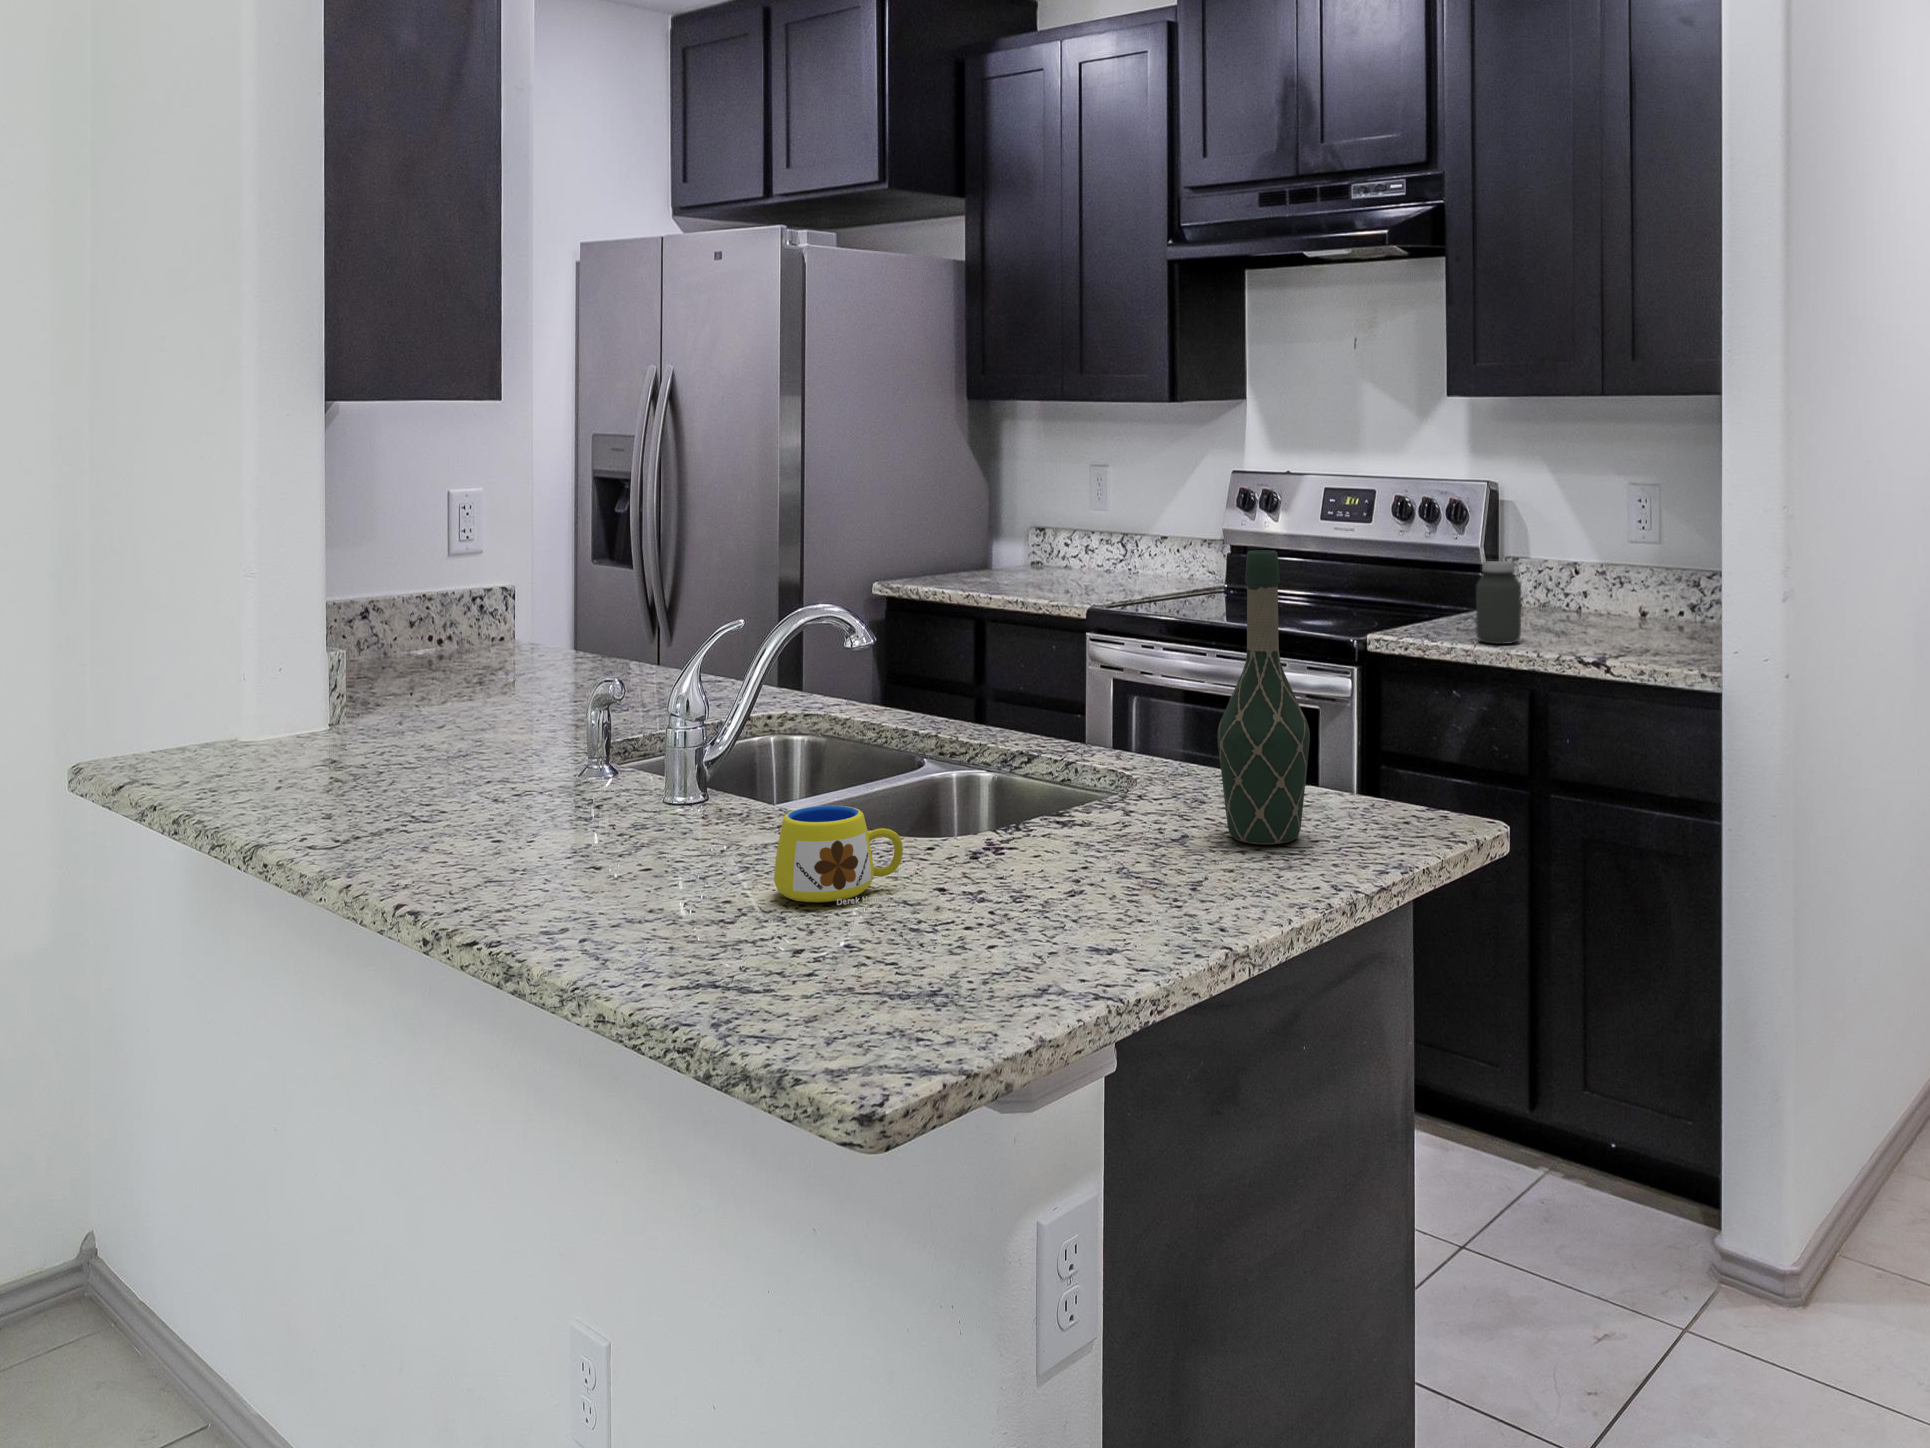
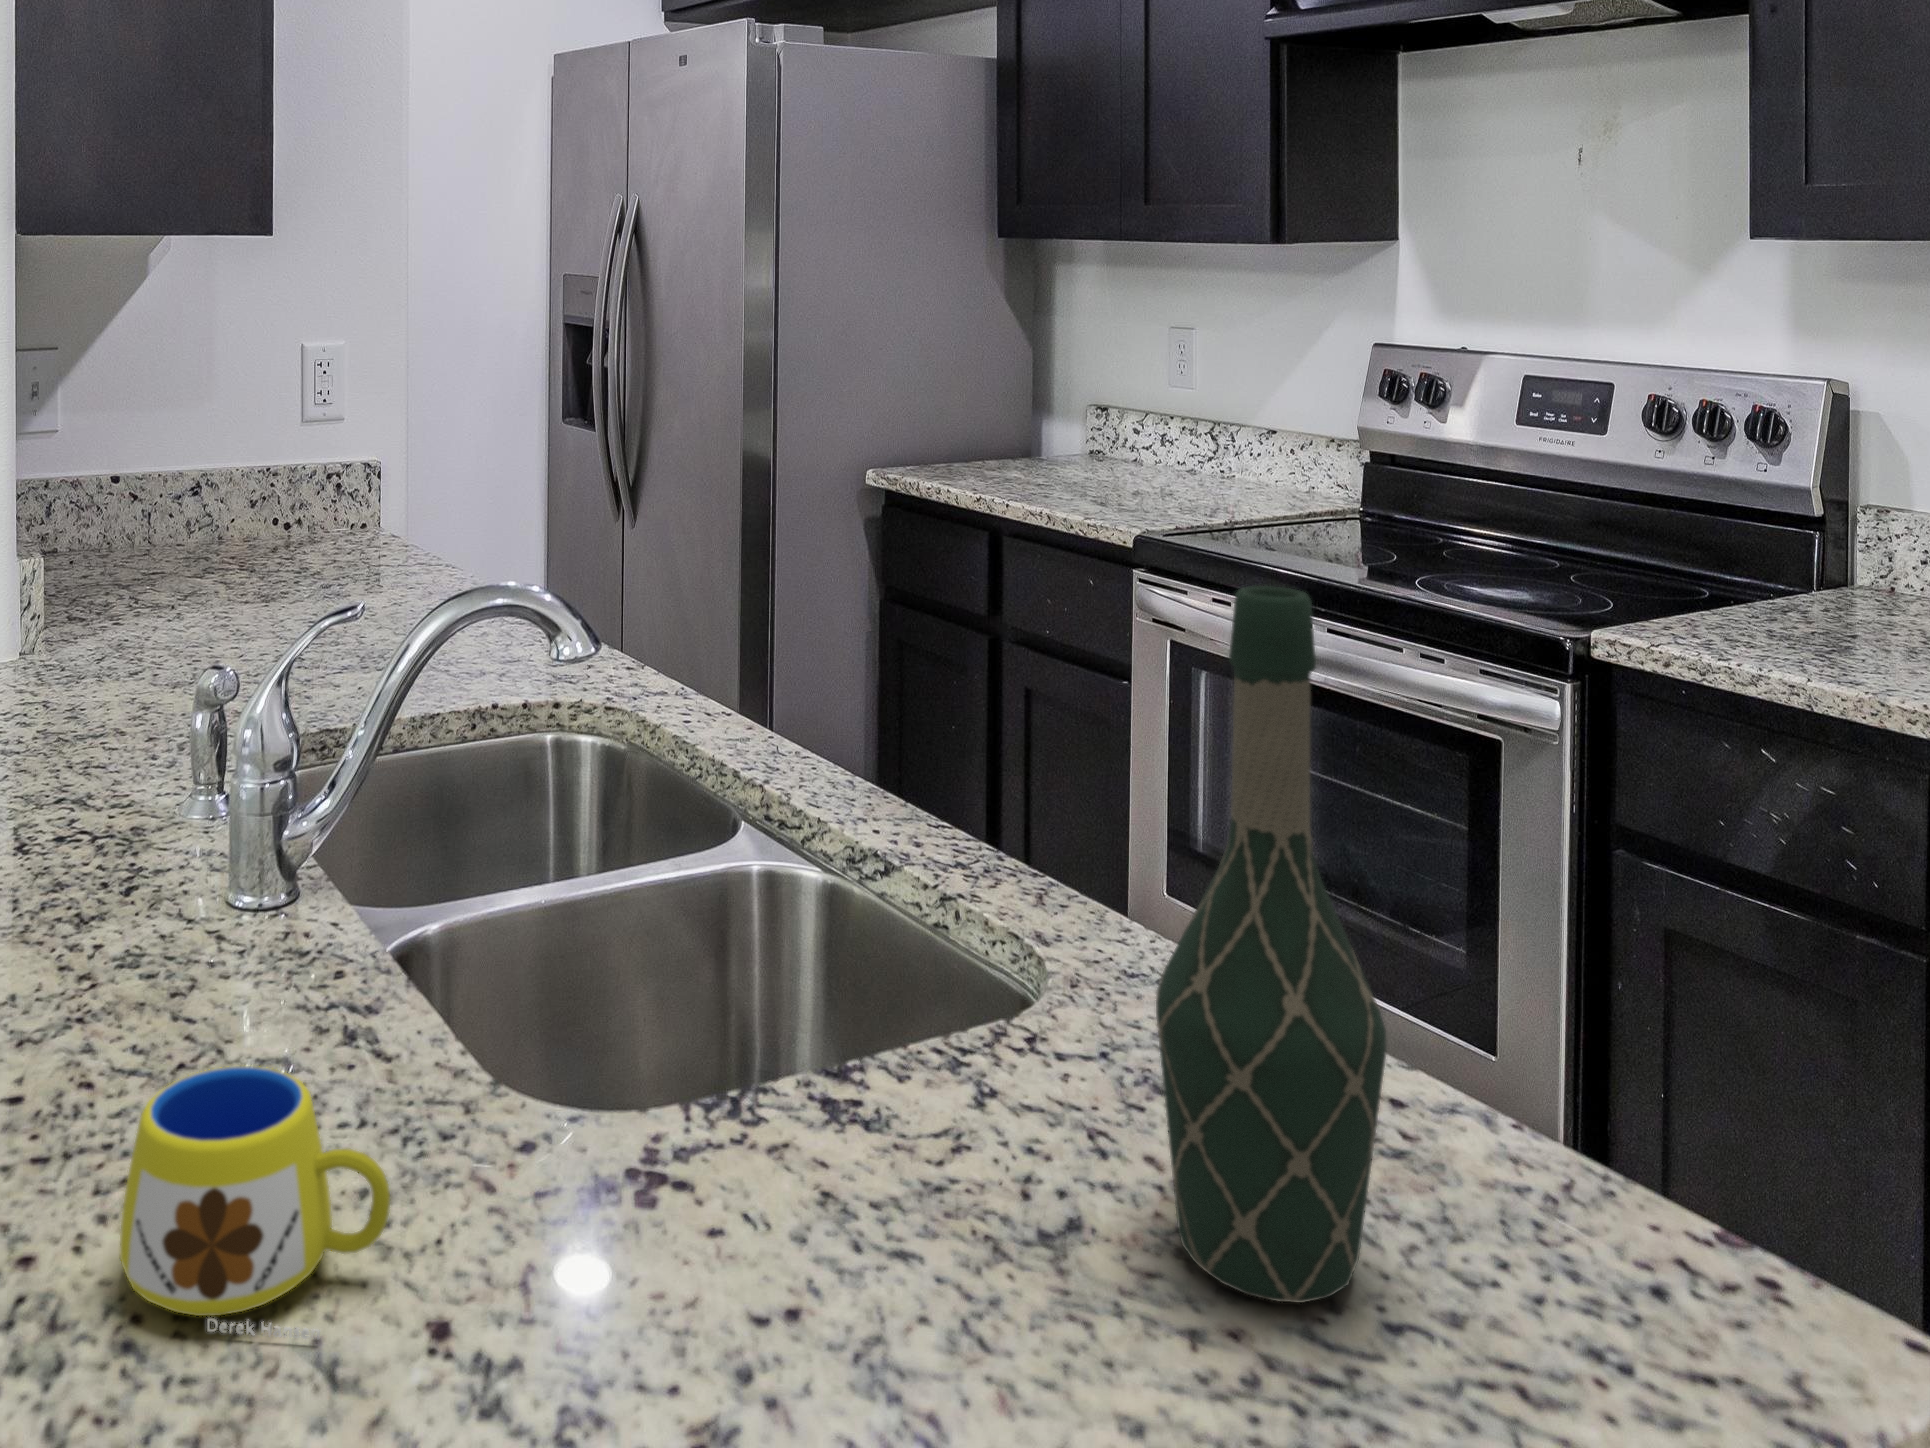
jar: present [1476,561,1521,644] -> none [1804,523,1899,672]

